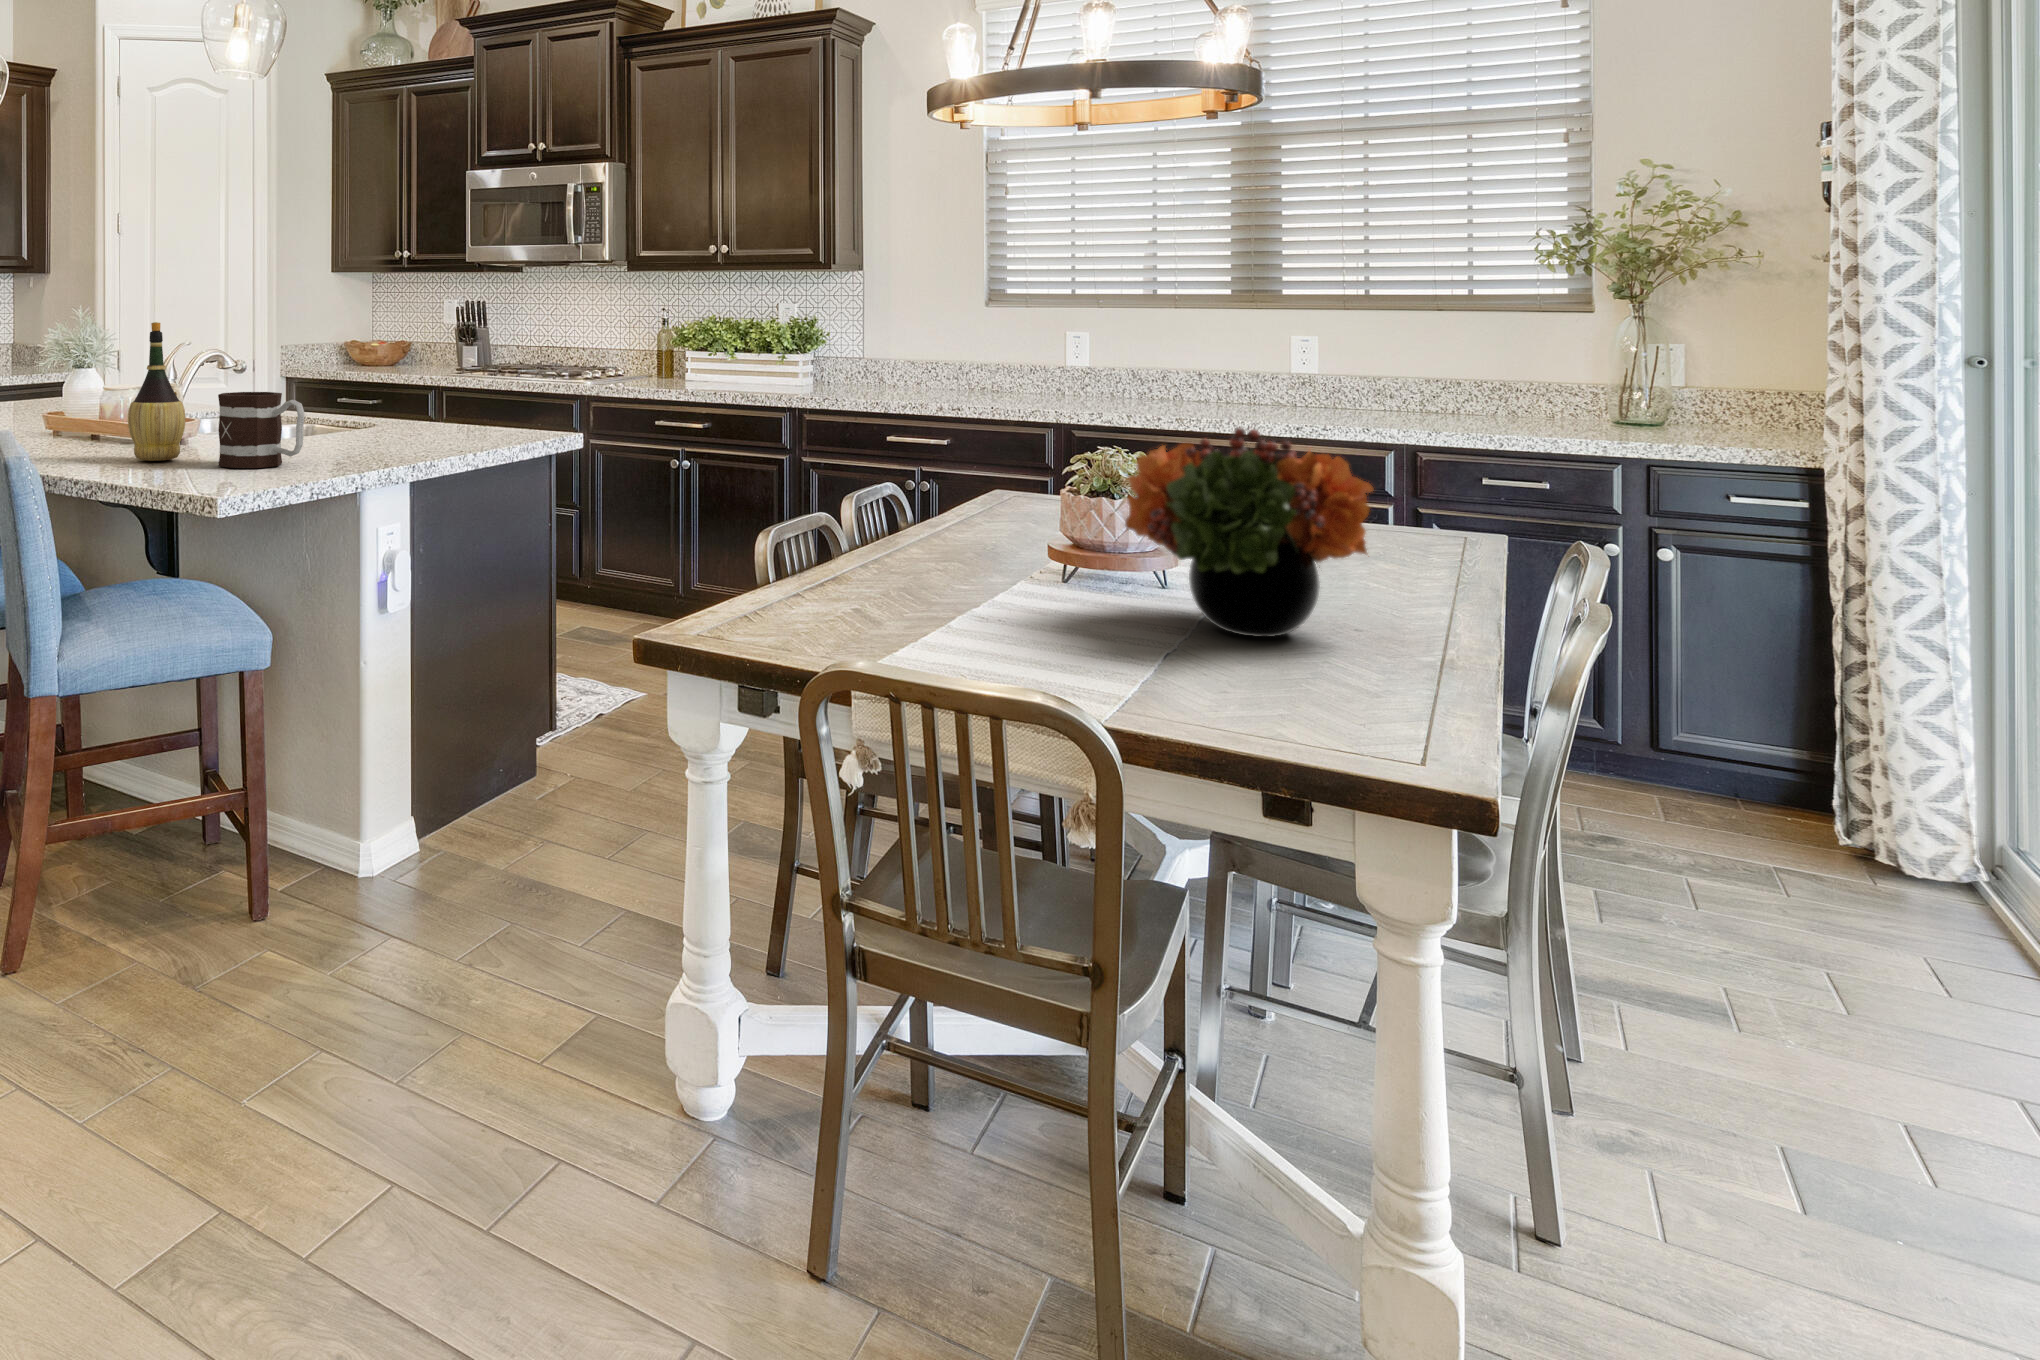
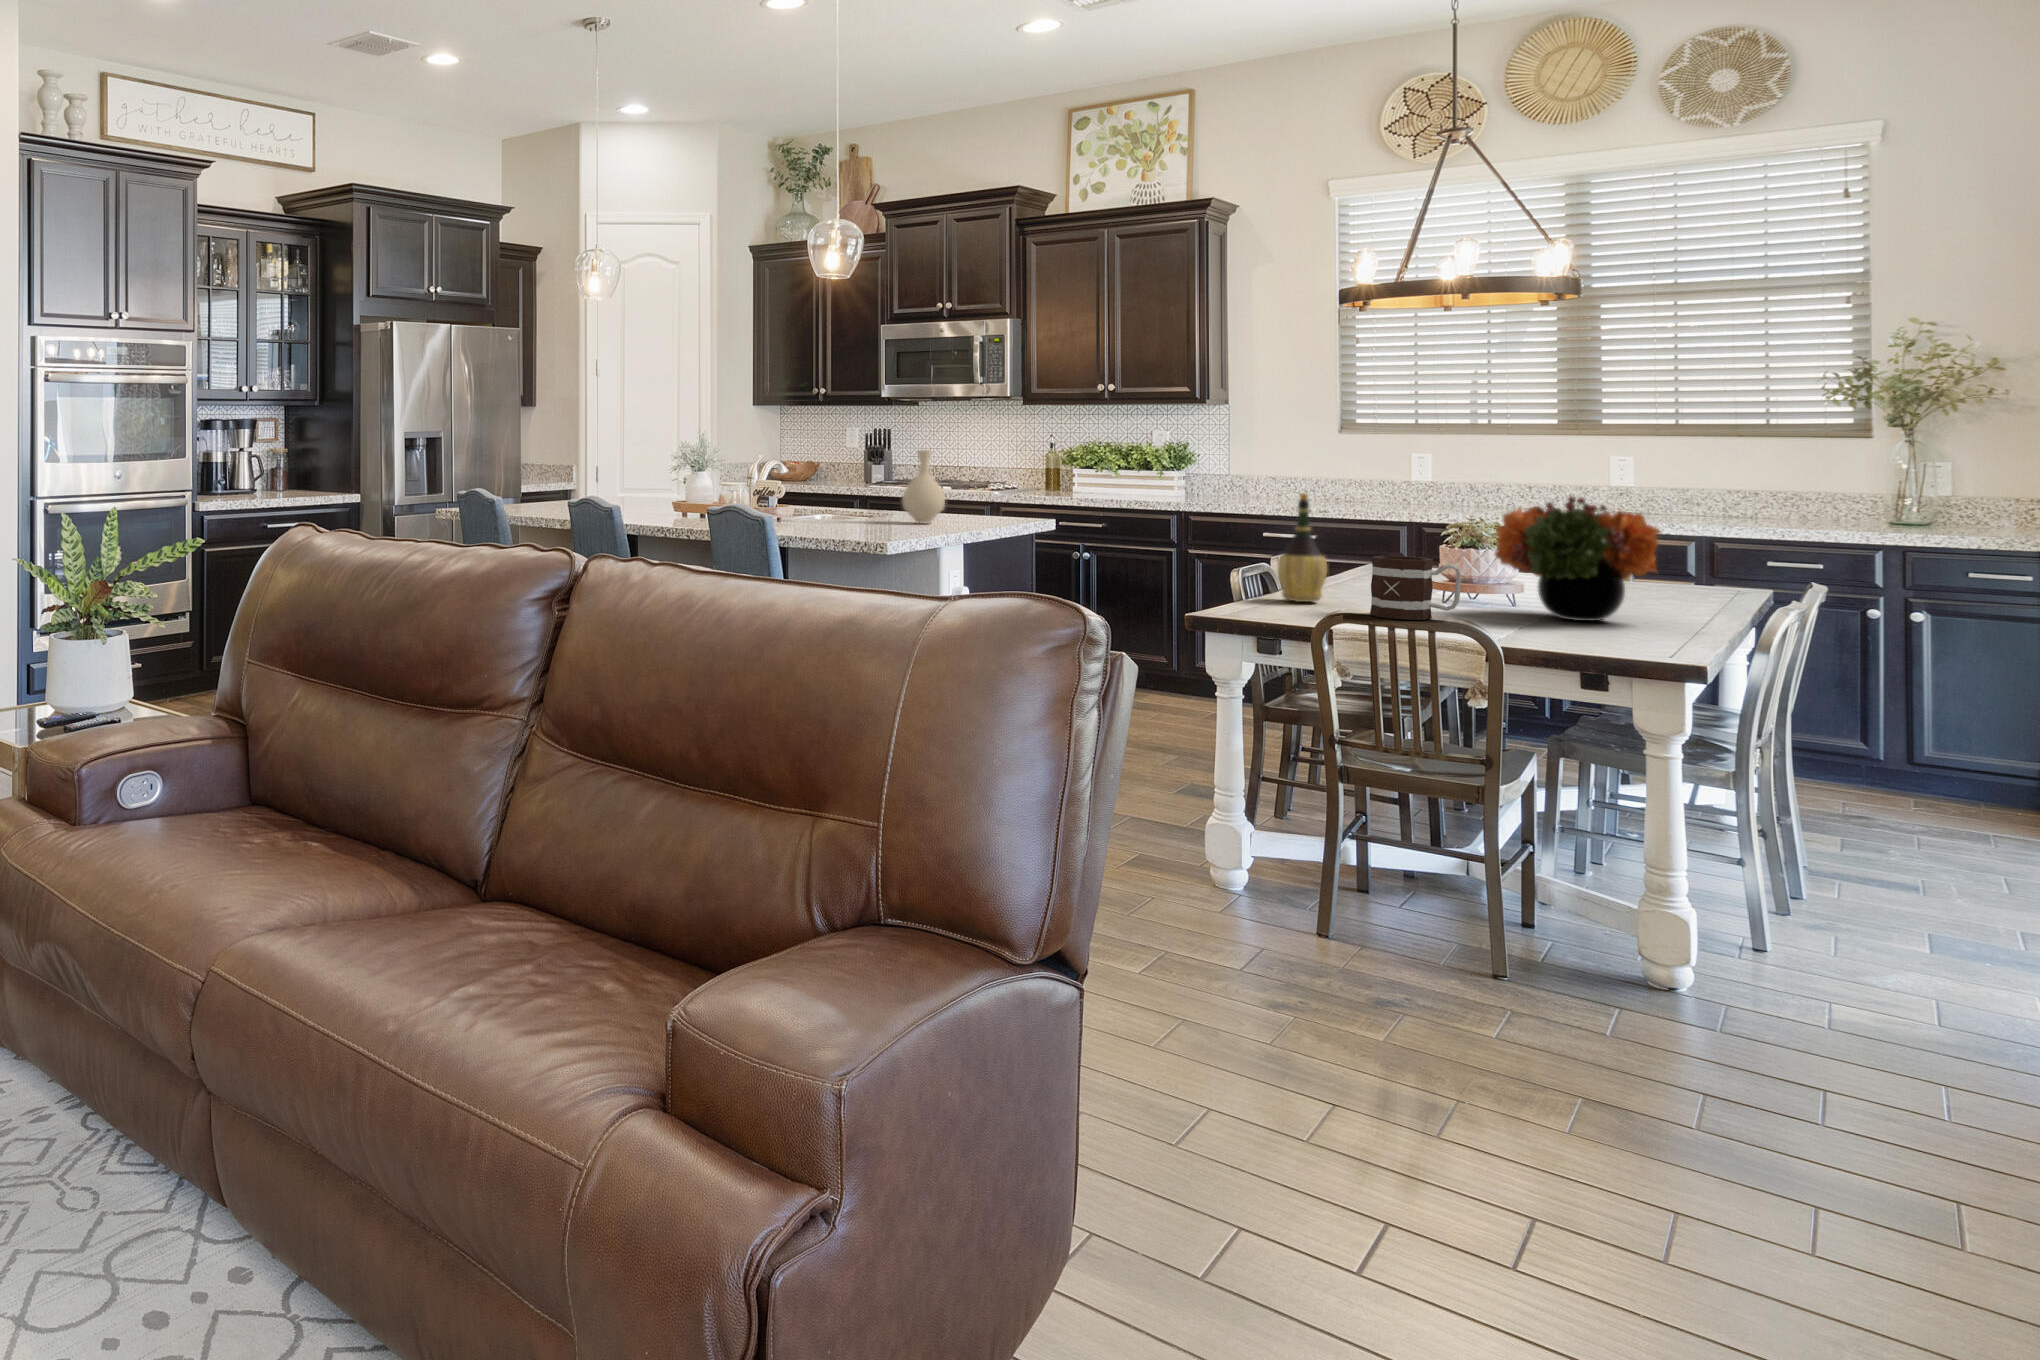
wine bottle: present [128,322,186,461] -> present [1278,493,1327,602]
vase: none [322,342,385,456] -> present [902,450,945,524]
mug: present [218,392,305,468] -> present [1370,556,1462,620]

